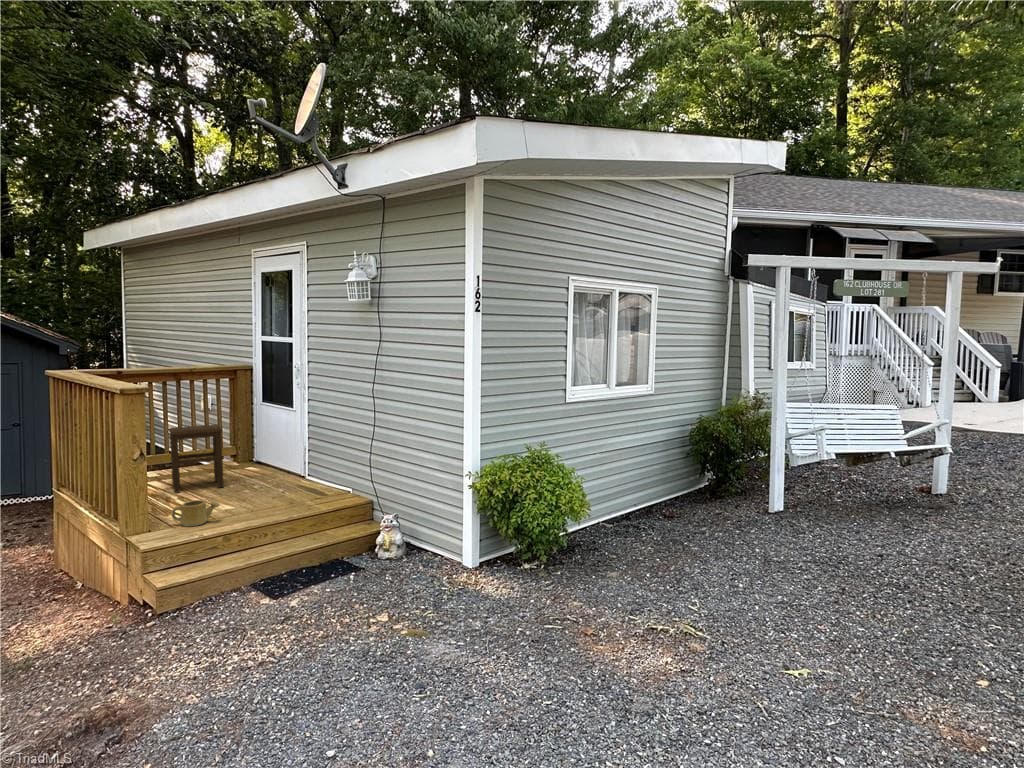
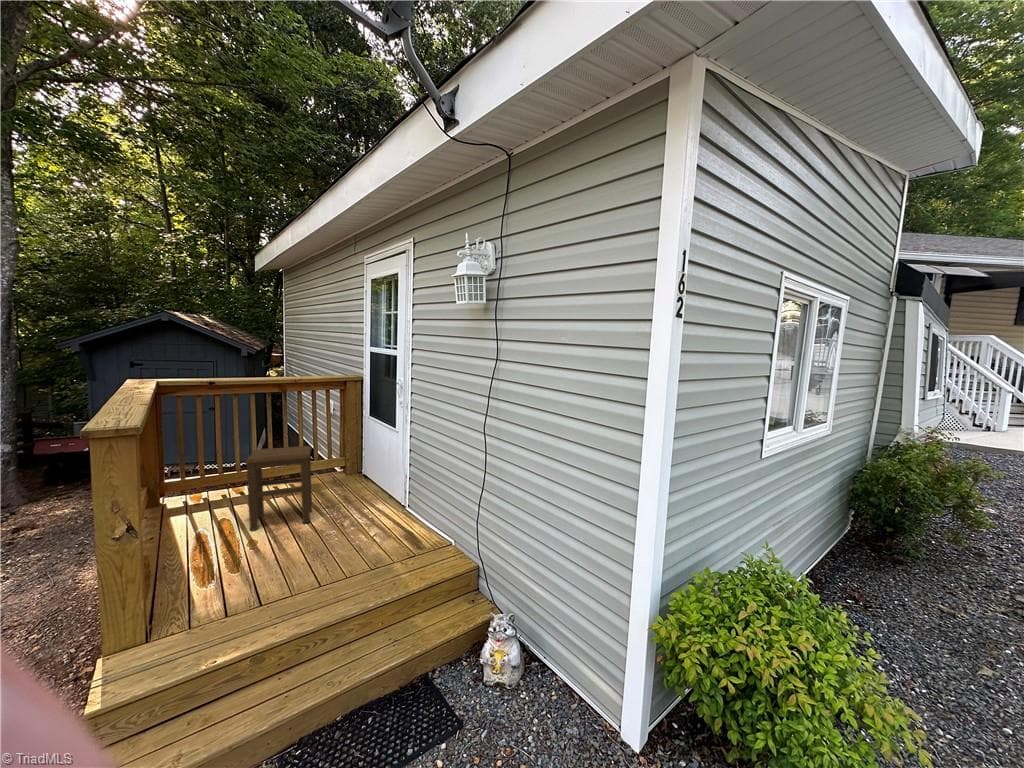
watering can: present [171,500,220,526] -> none [188,583,262,631]

